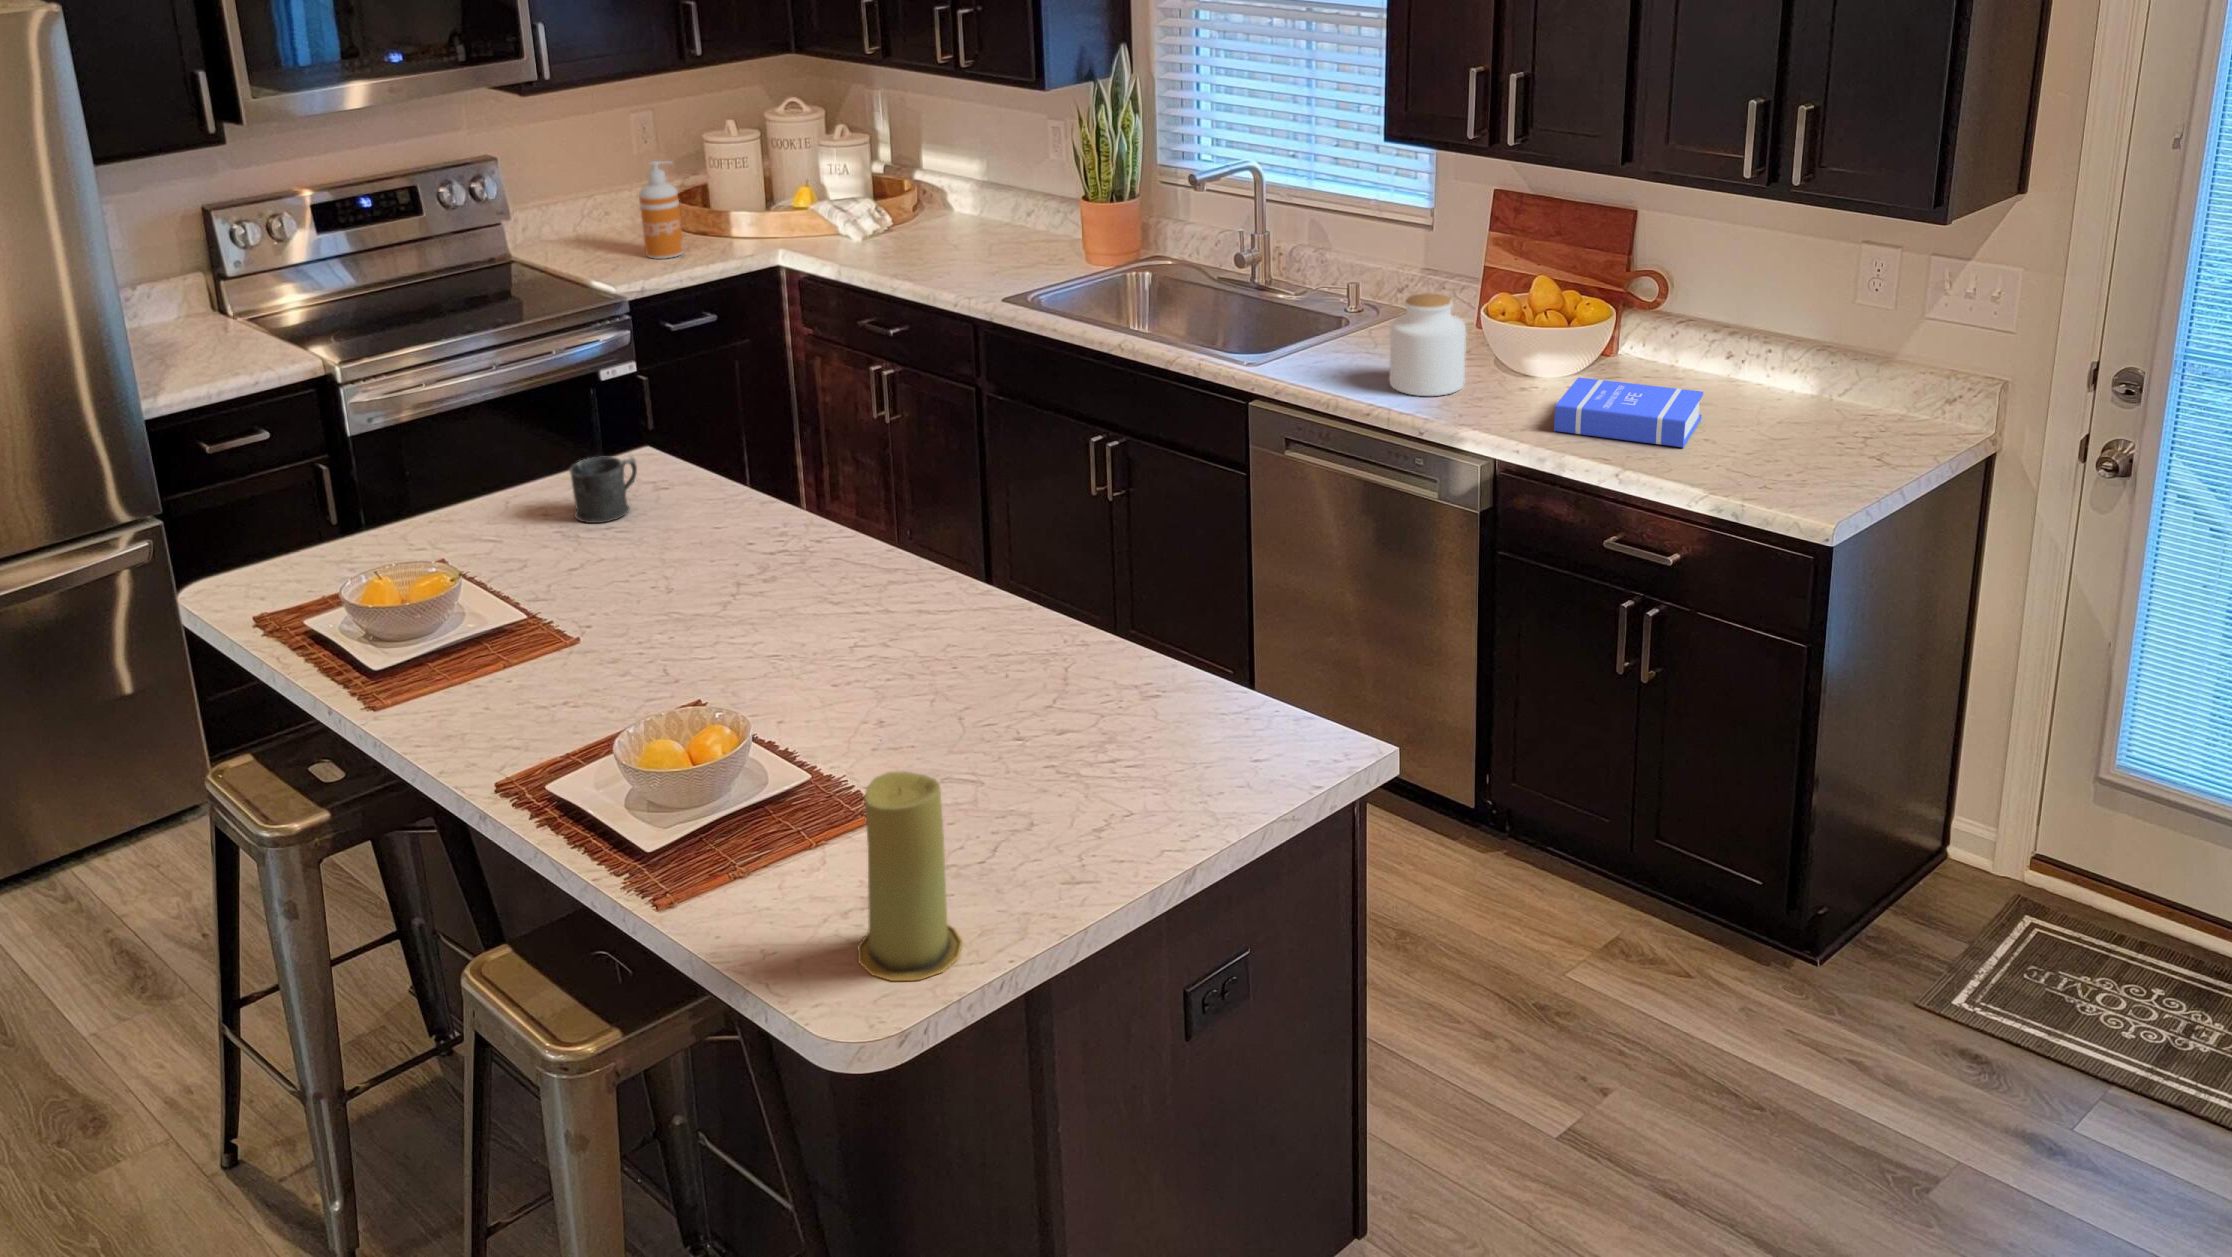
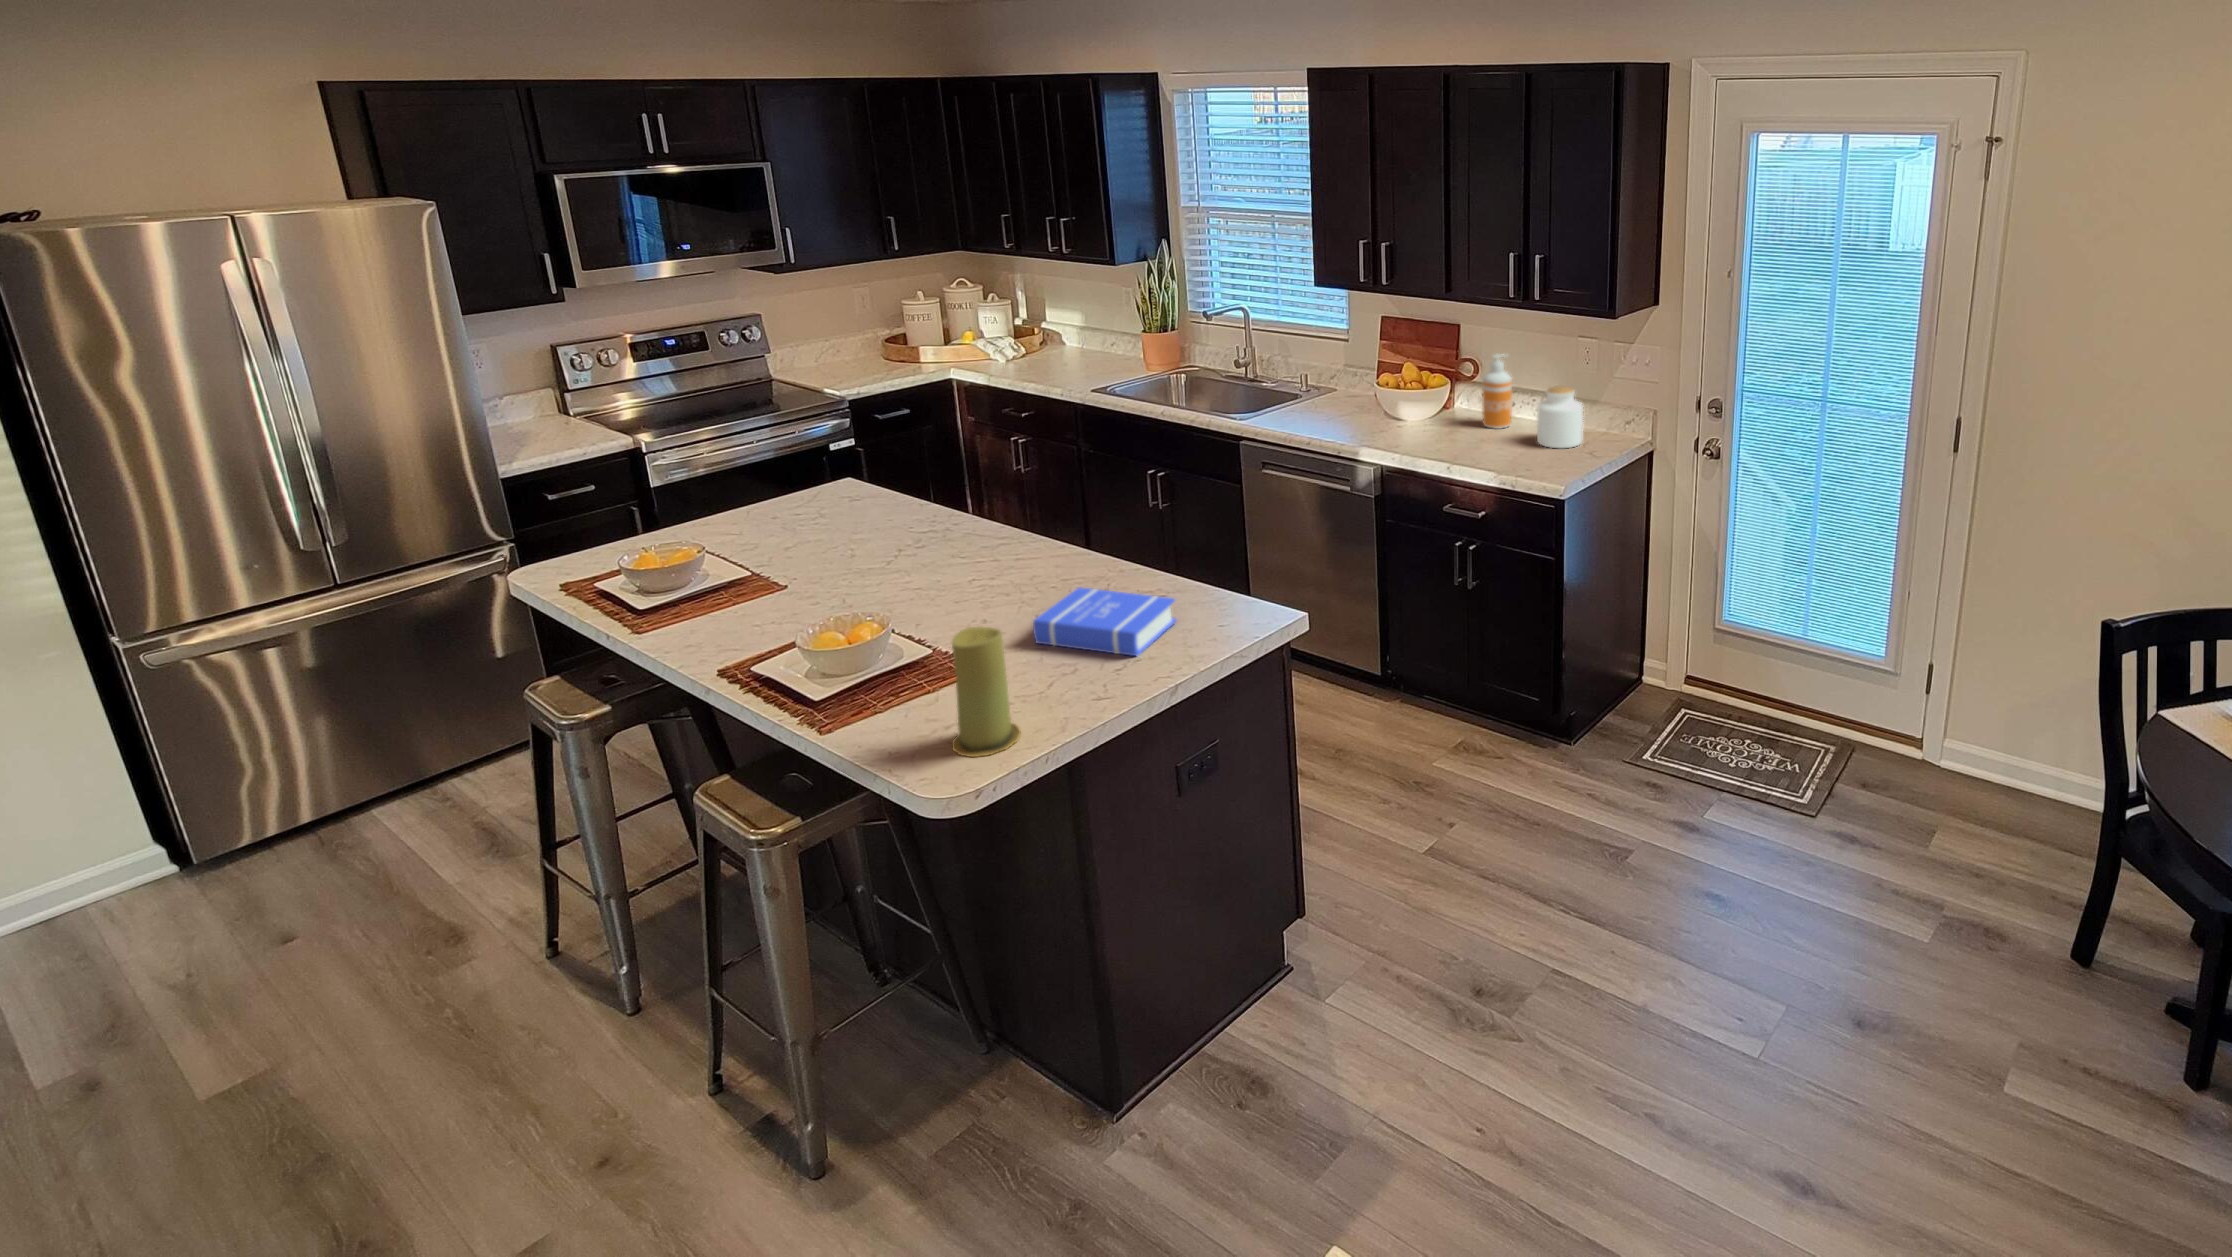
soap dispenser: present [639,161,684,259] -> present [1482,354,1512,429]
jar: present [1389,294,1466,396] -> present [1537,386,1583,448]
book: present [1554,377,1703,447] -> present [1033,588,1176,656]
mug: present [569,457,637,523] -> none [791,481,839,523]

